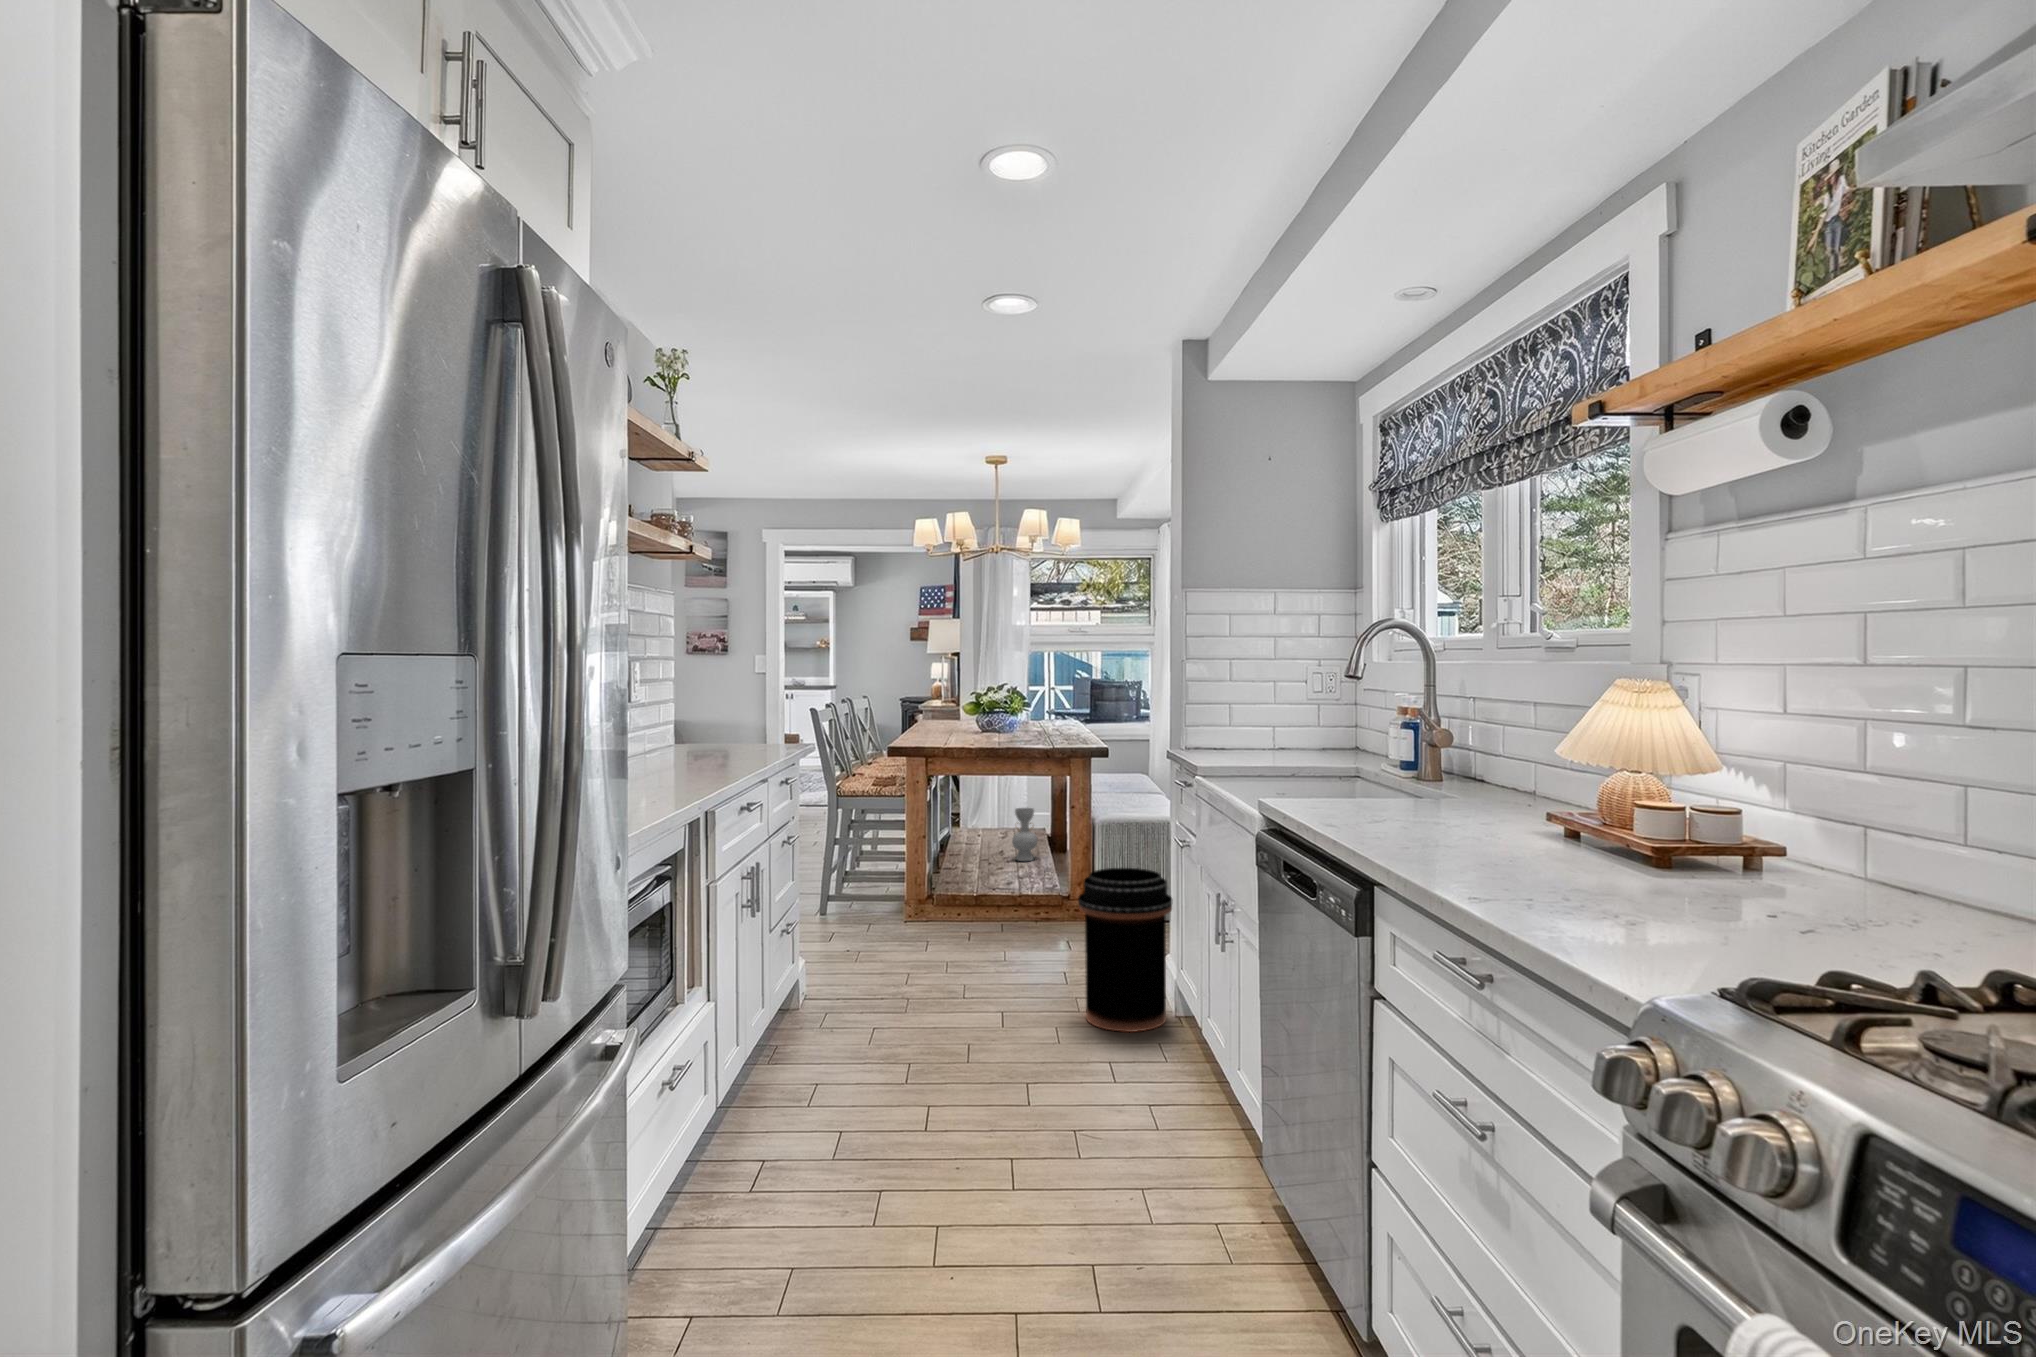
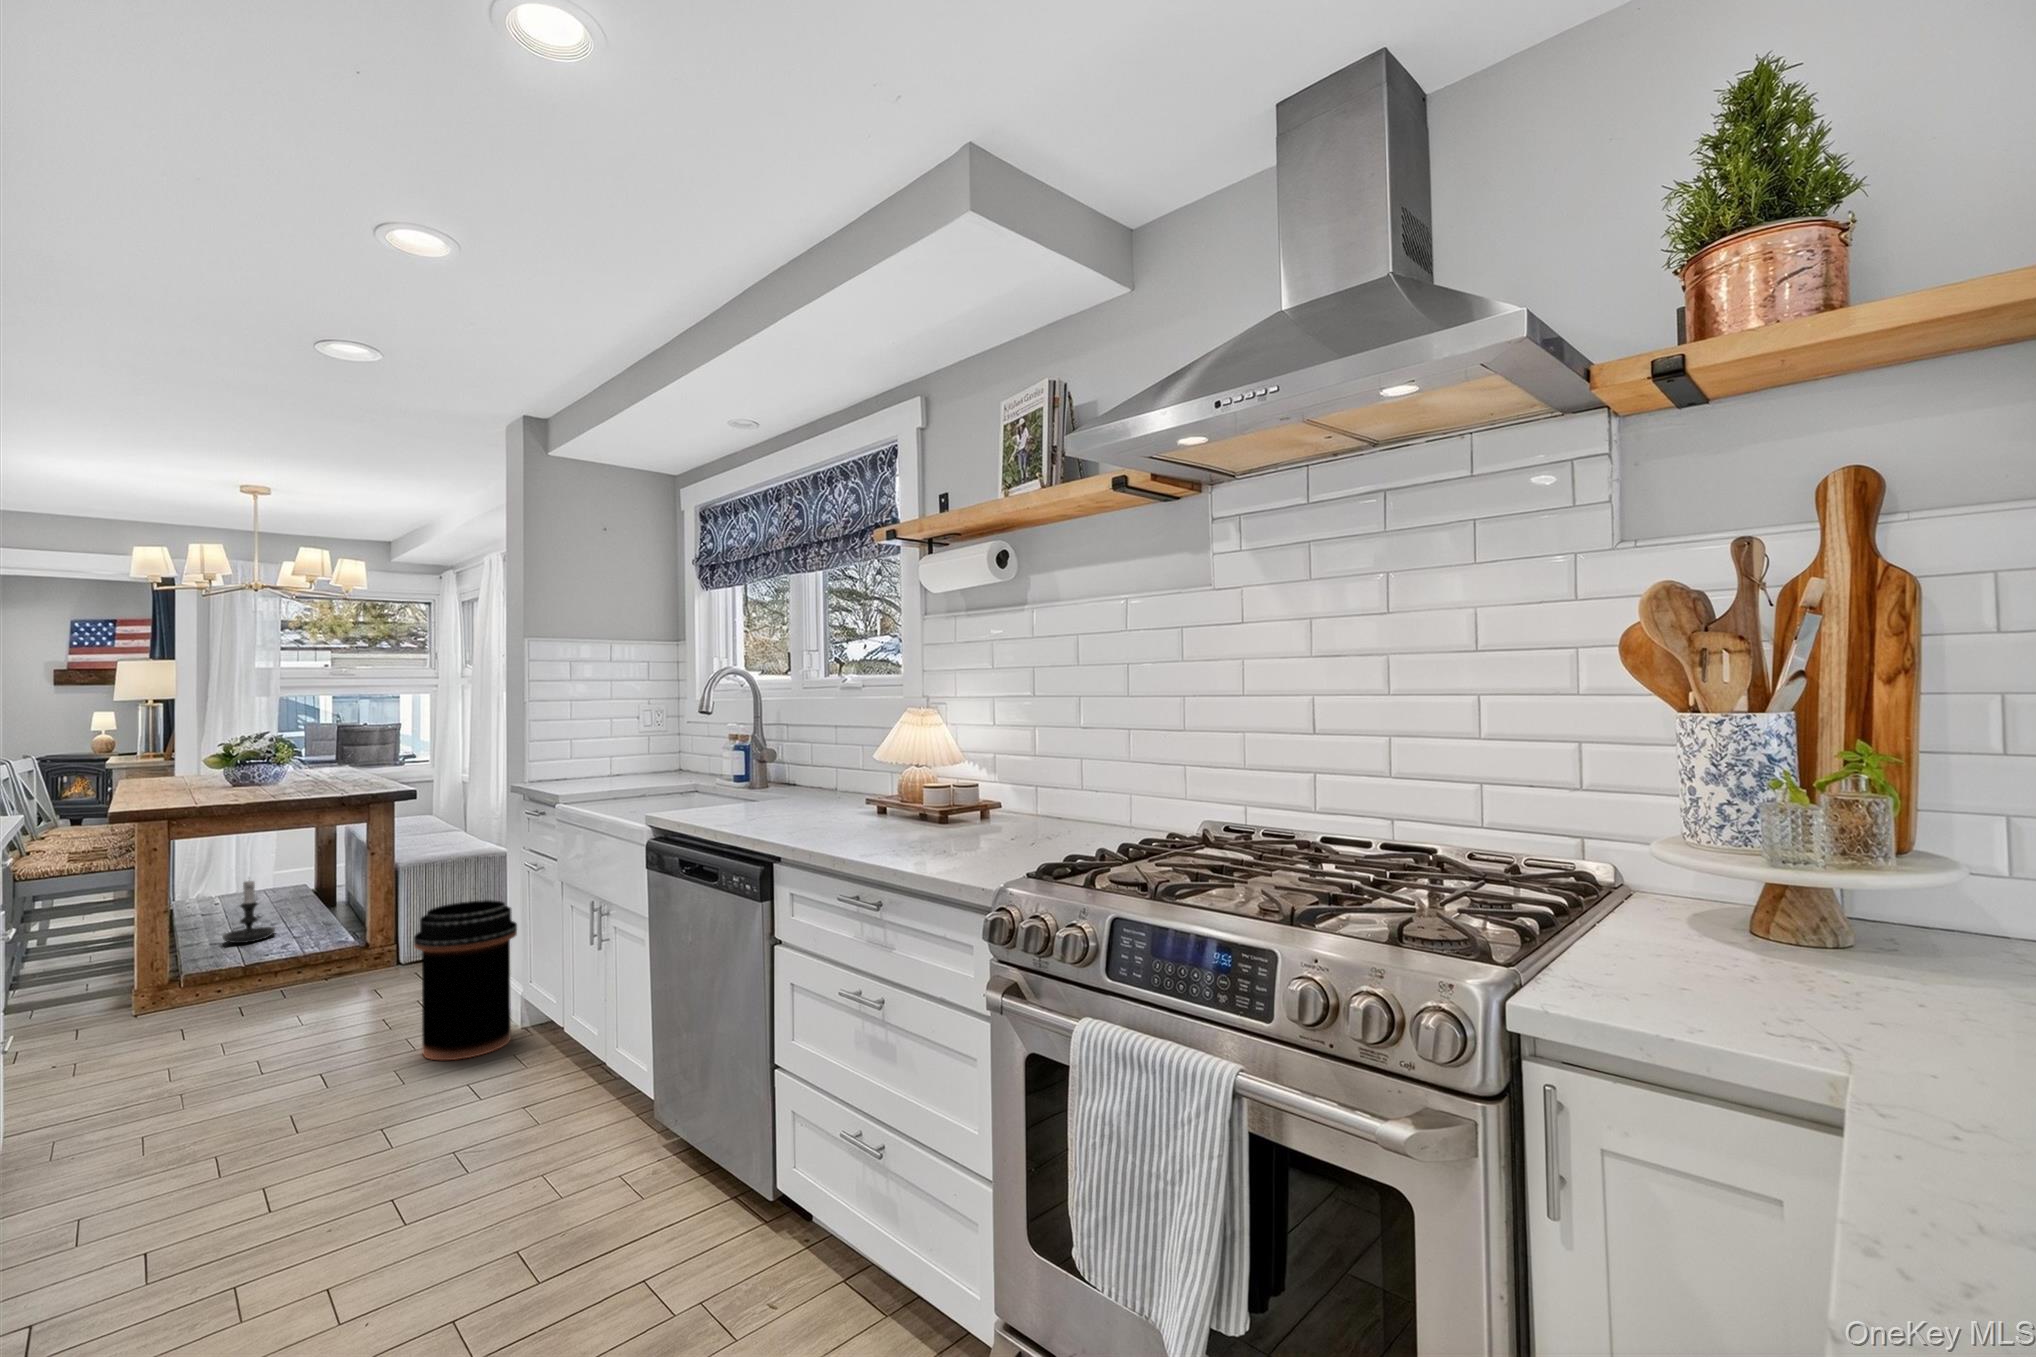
decorative vase: present [1012,808,1037,861] -> none [274,865,308,924]
candle holder: none [973,814,1011,873] -> present [222,881,275,943]

